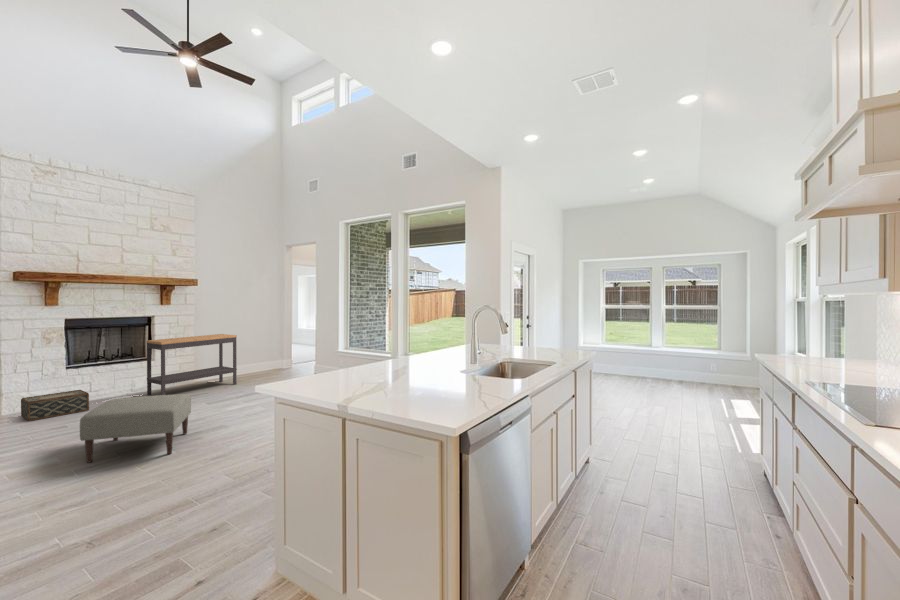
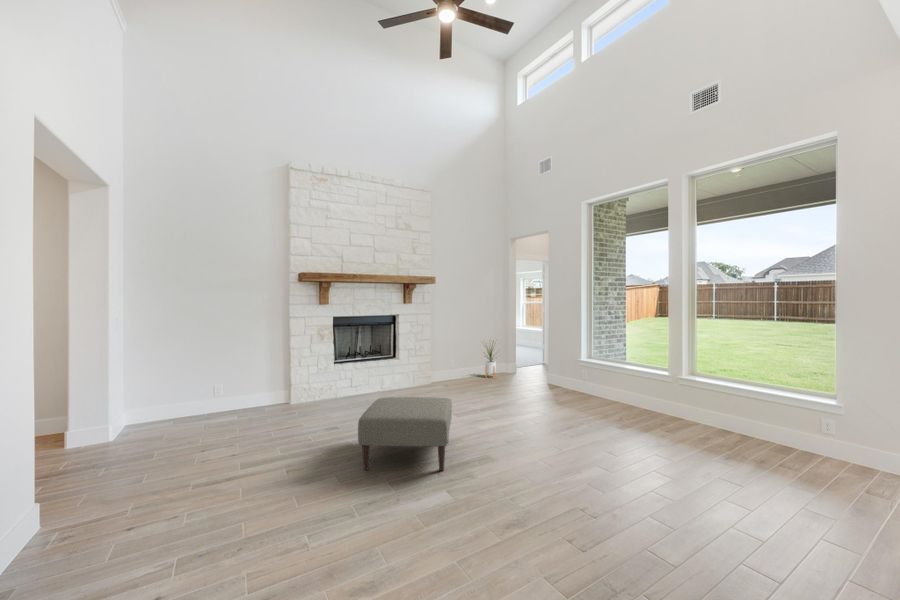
console table: present [146,334,237,396] -> none [394,333,469,396]
house plant: none [253,335,277,377] -> present [485,341,496,377]
woven basket: present [21,390,89,421] -> none [303,382,352,409]

